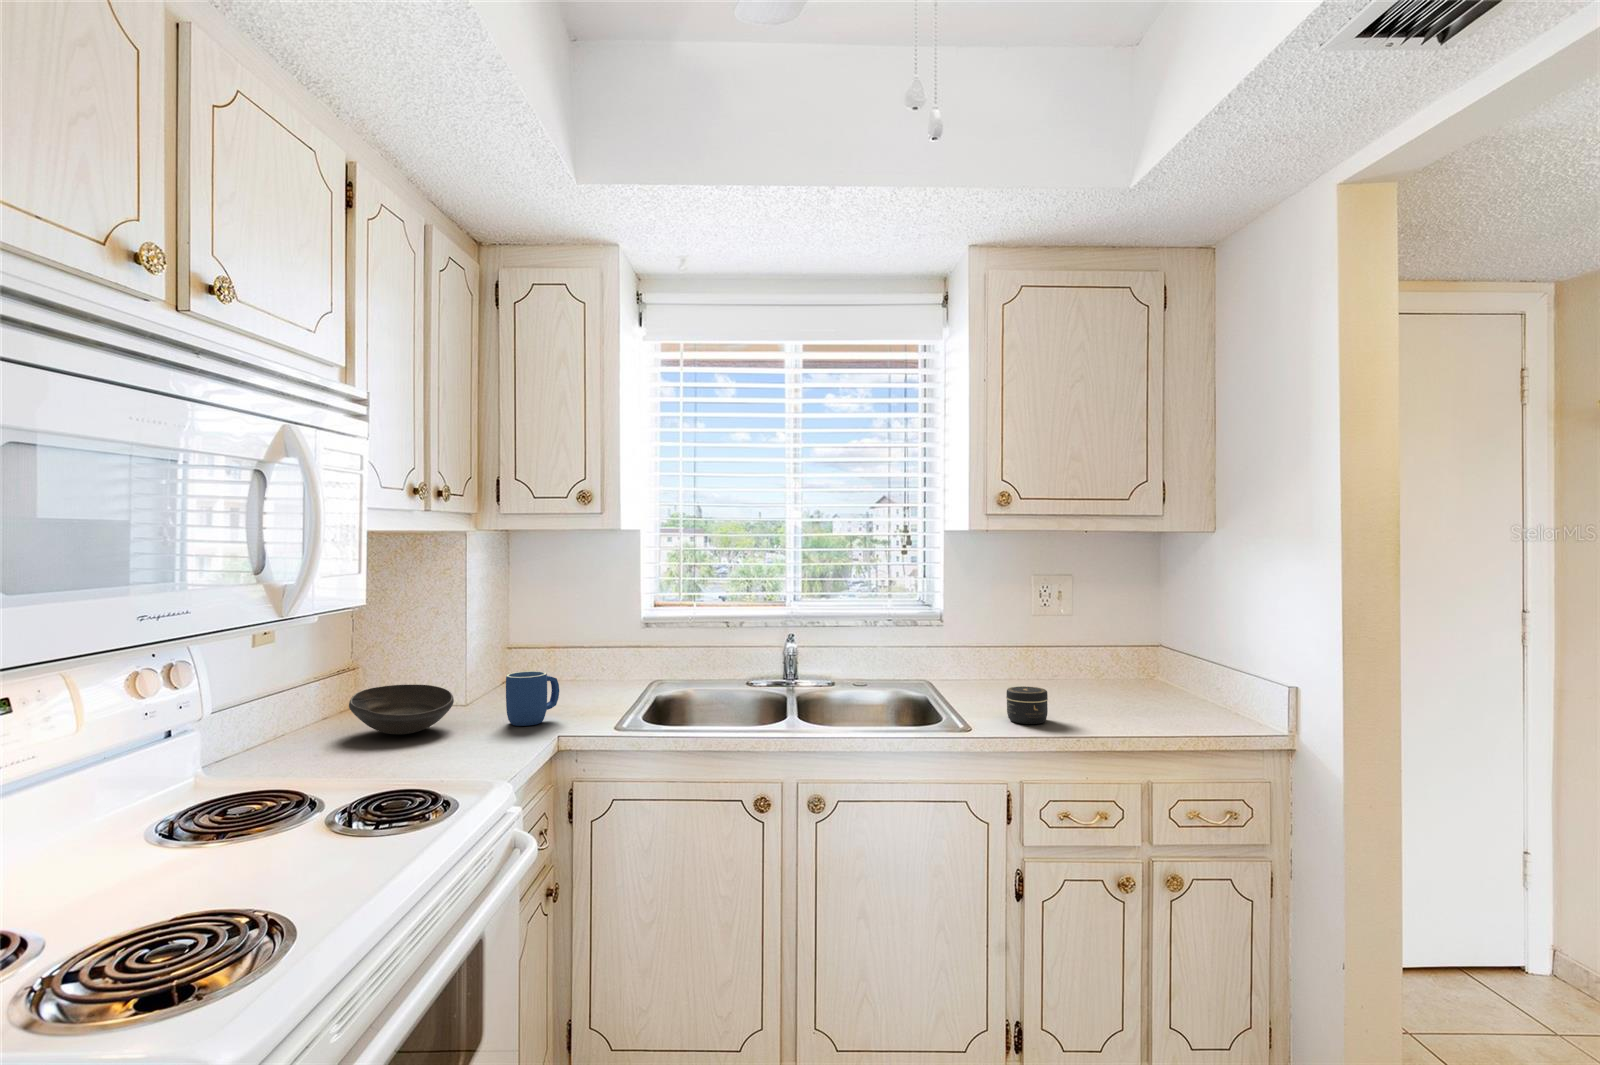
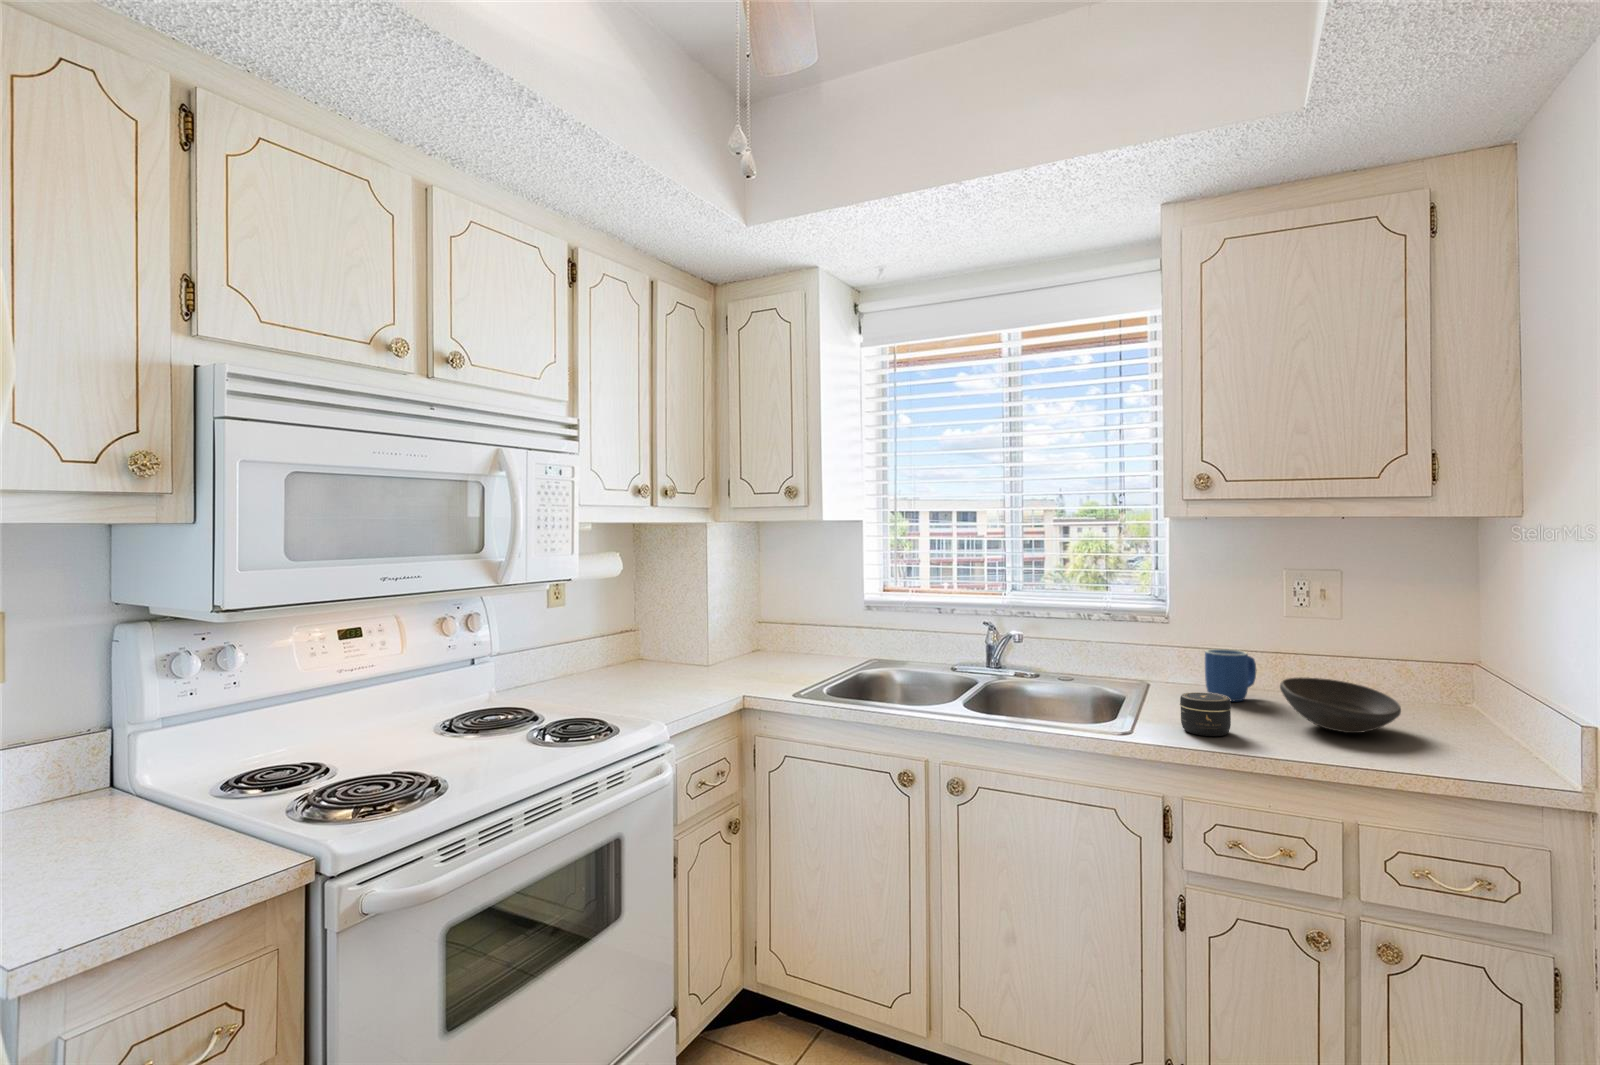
mug: present [506,671,559,726] -> present [1205,649,1256,702]
bowl: present [349,684,454,734] -> present [1280,677,1401,733]

